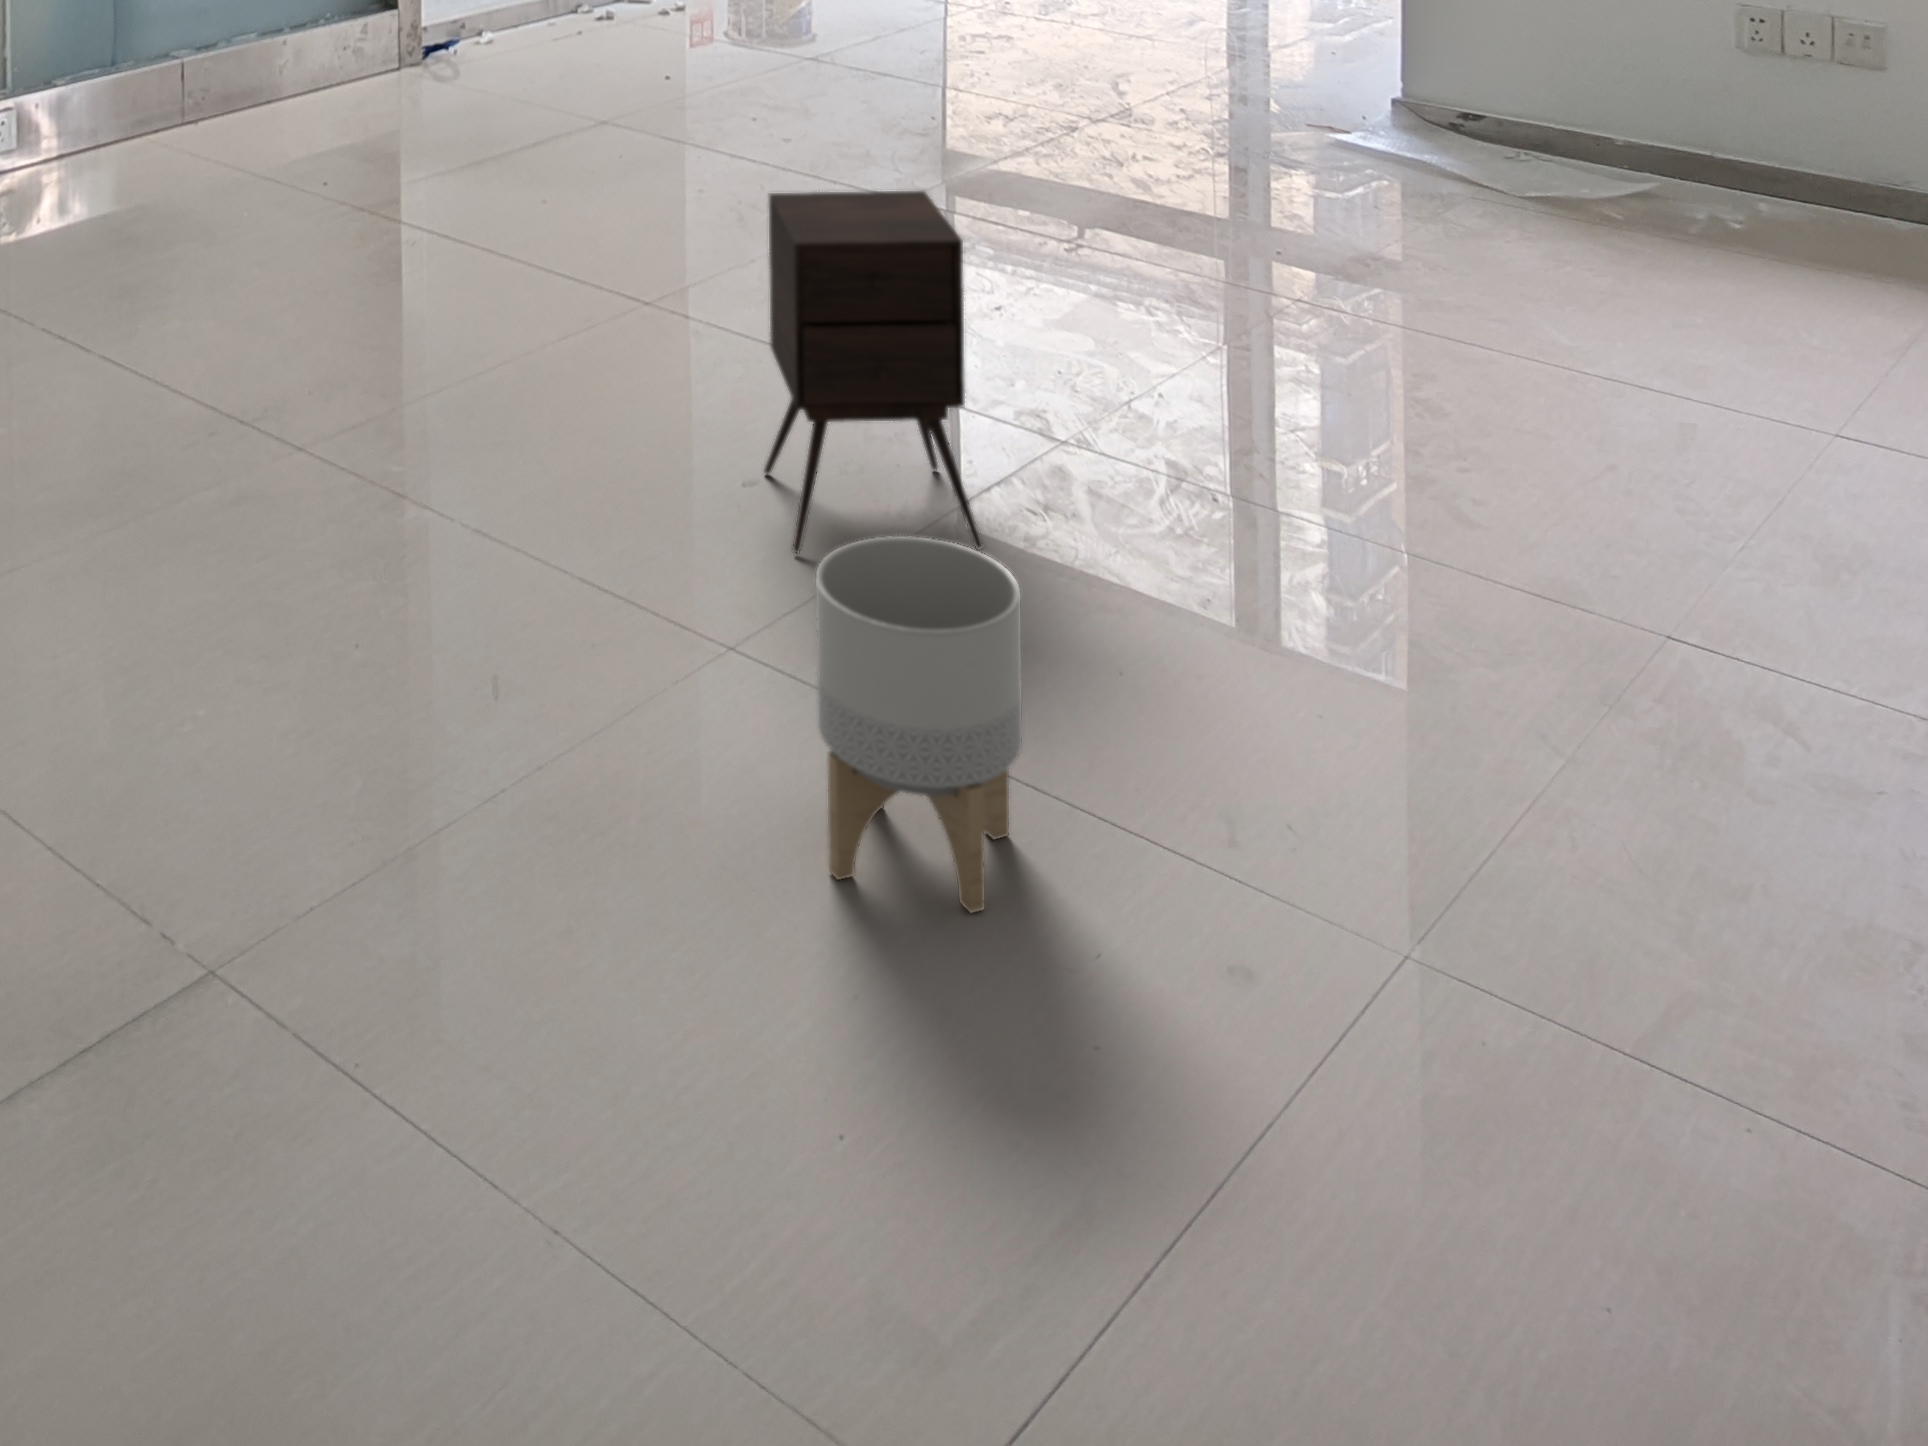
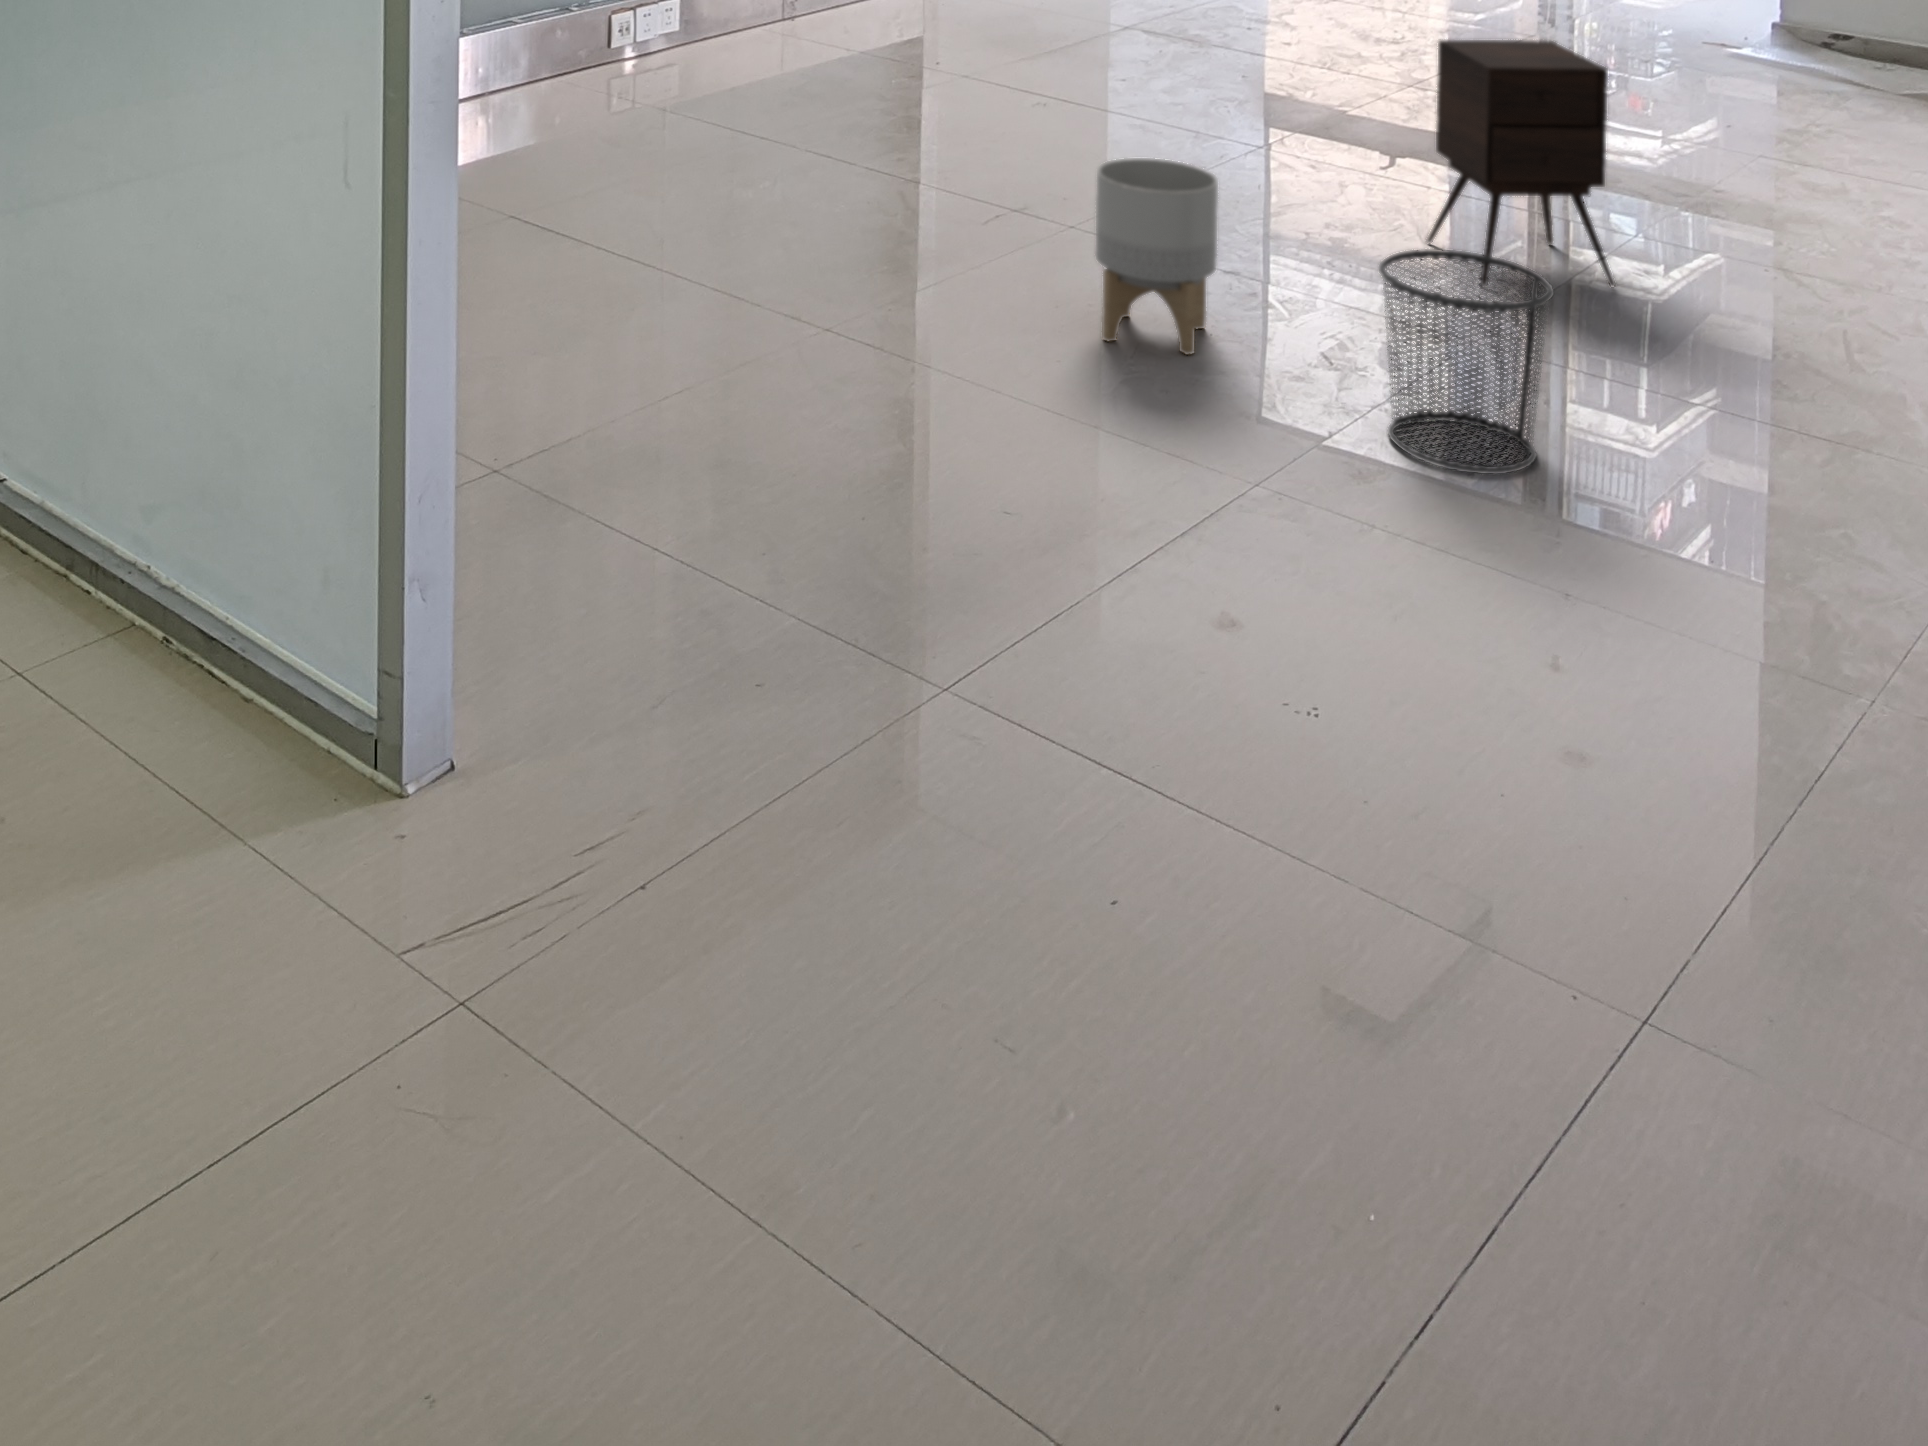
planter: present [816,536,1022,913] -> present [1096,158,1218,354]
trash can: none [446,569,695,952] -> present [1379,249,1554,474]

